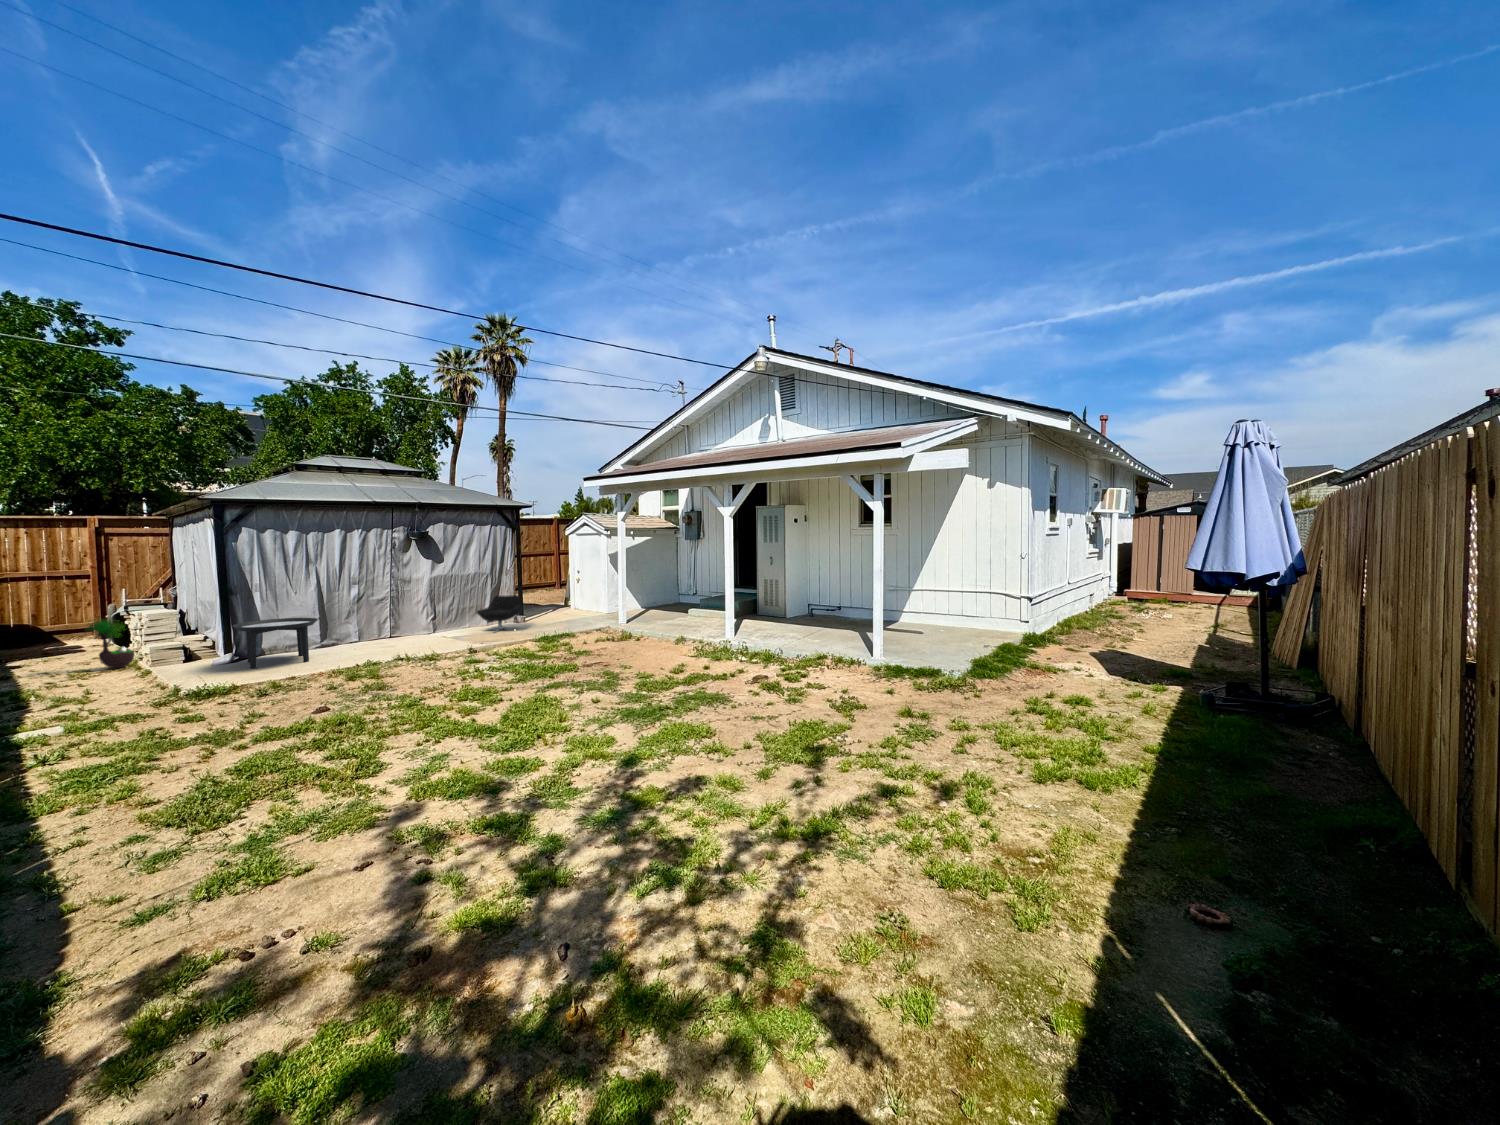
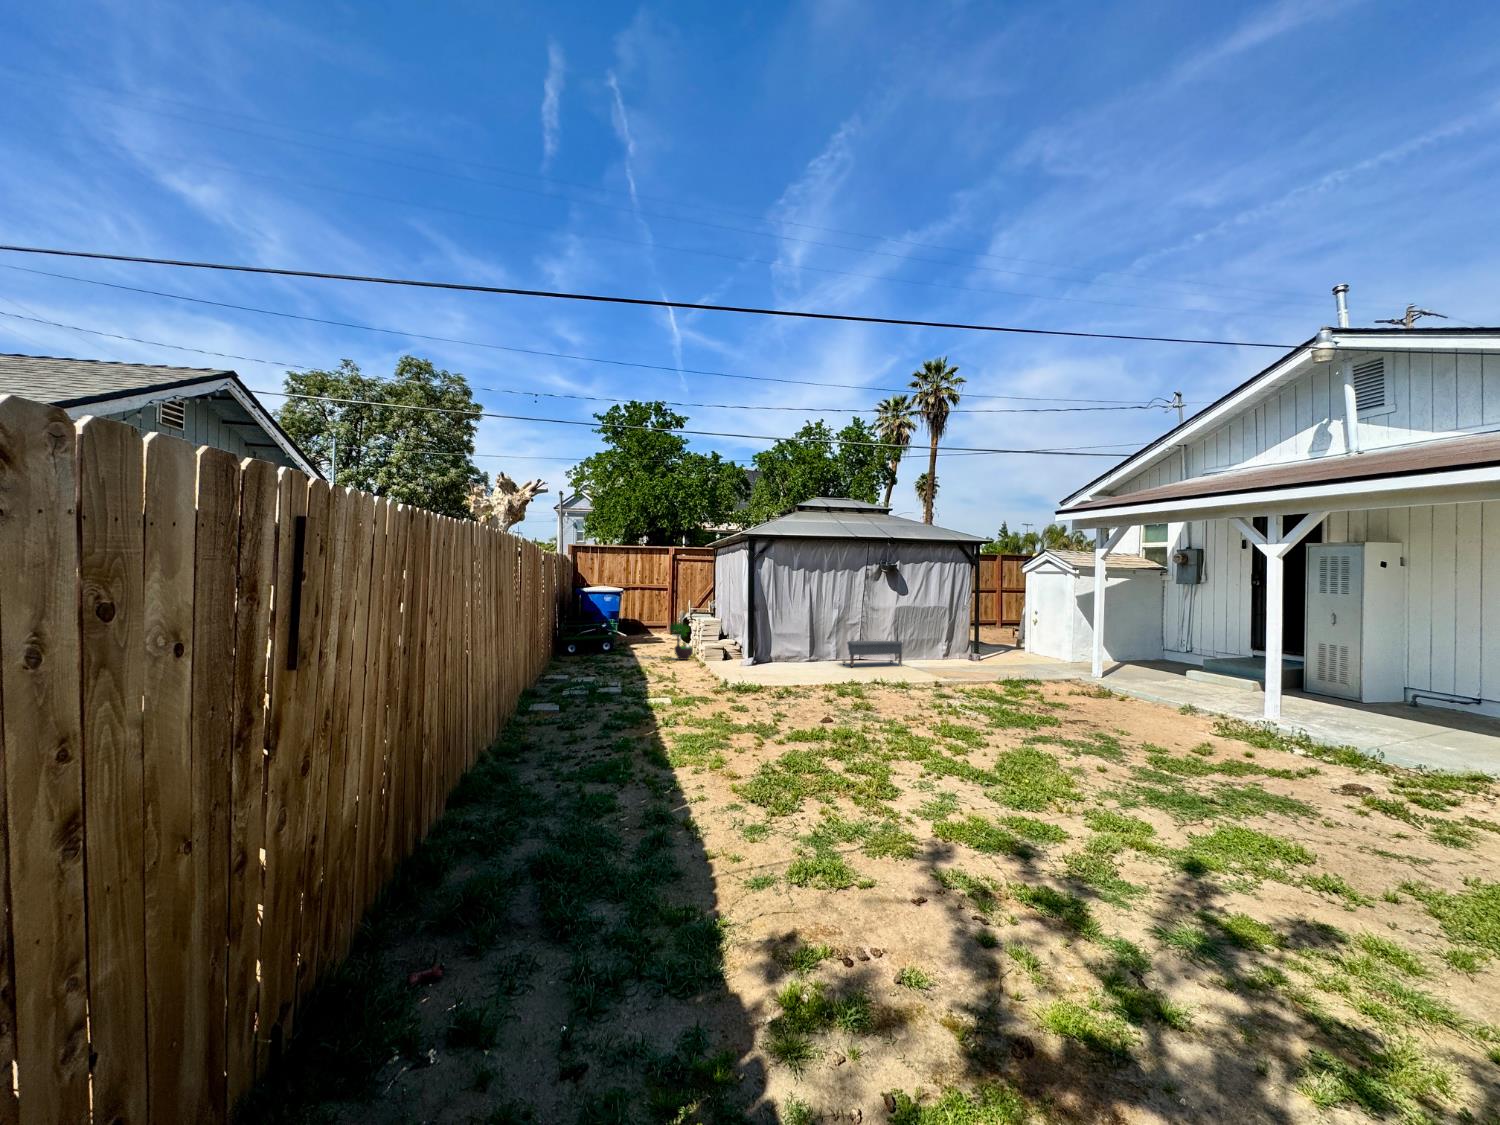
lounge chair: present [477,595,522,630] -> none [937,631,982,668]
bench: none [363,611,438,647] -> present [843,639,903,667]
round table: present [233,618,318,668] -> none [754,634,811,674]

